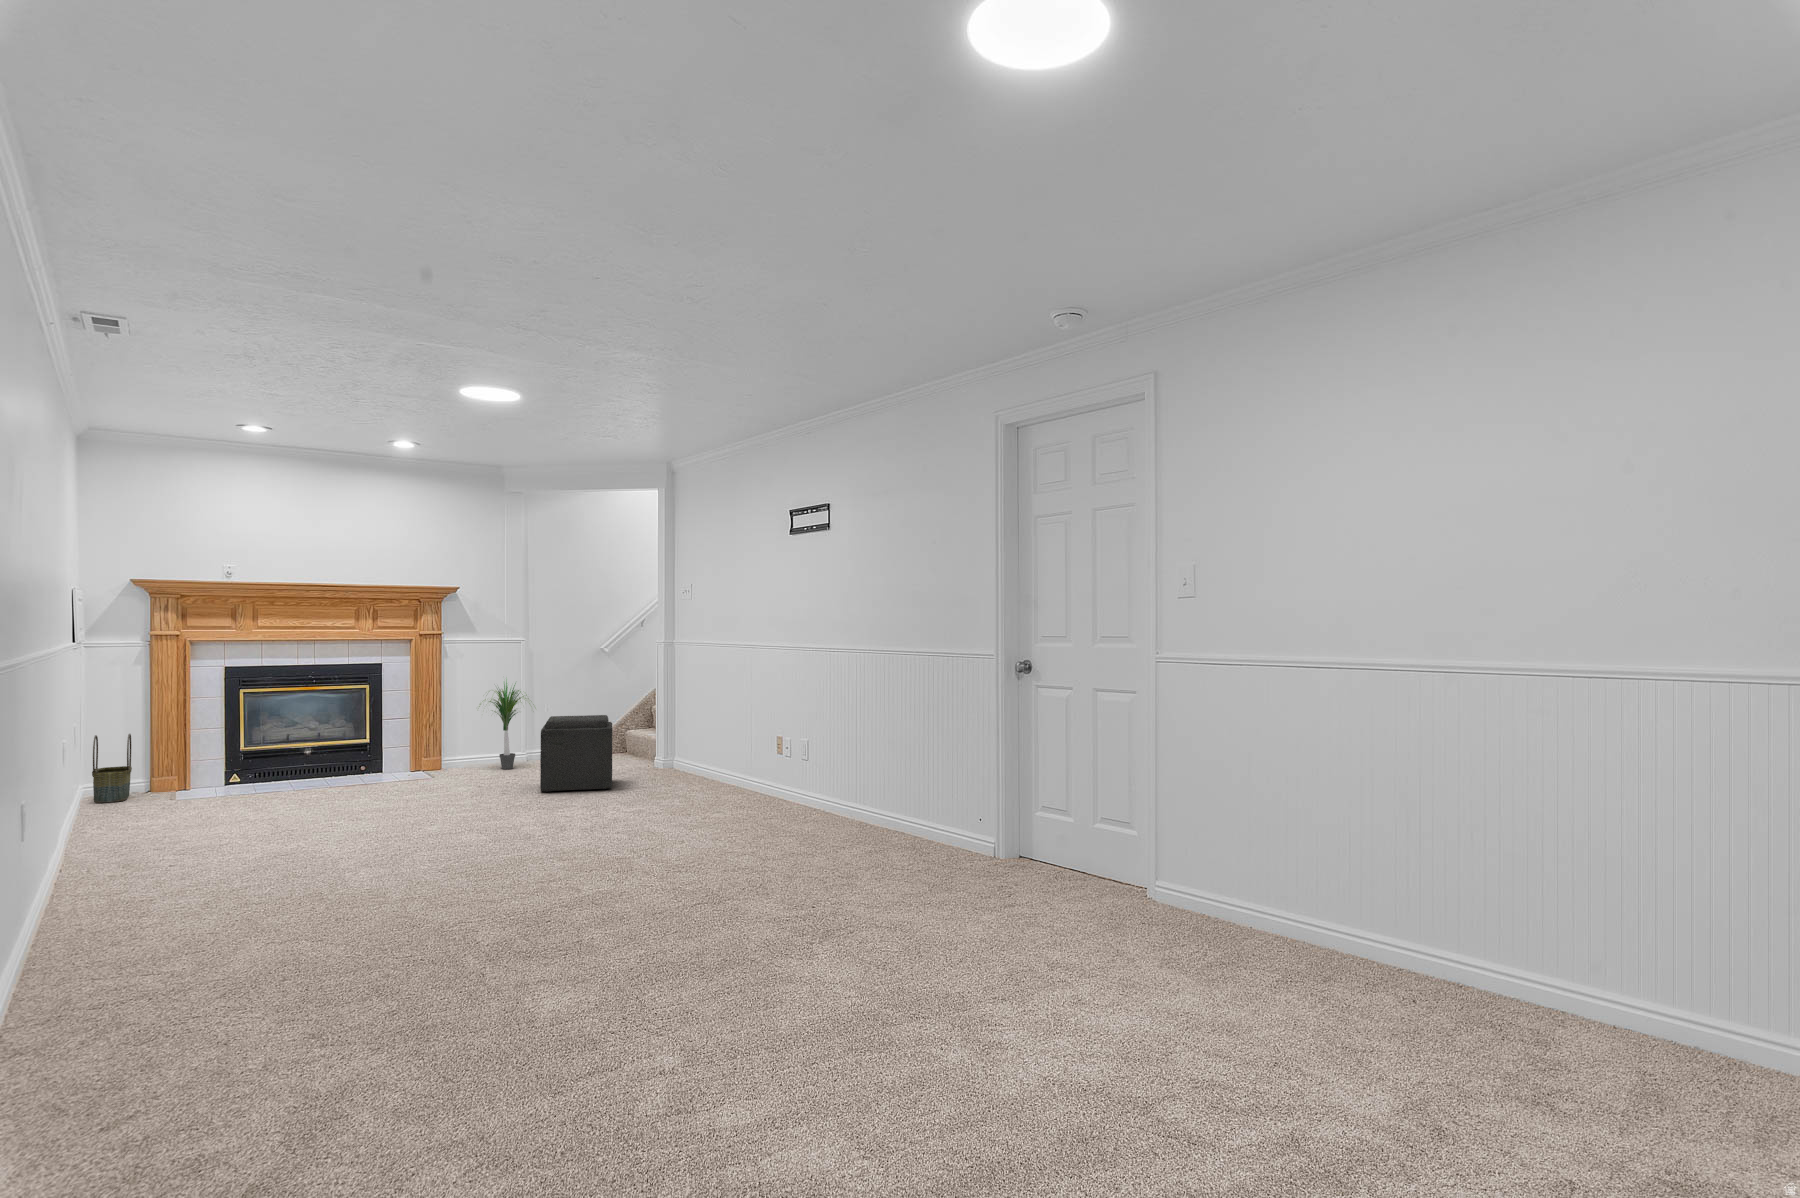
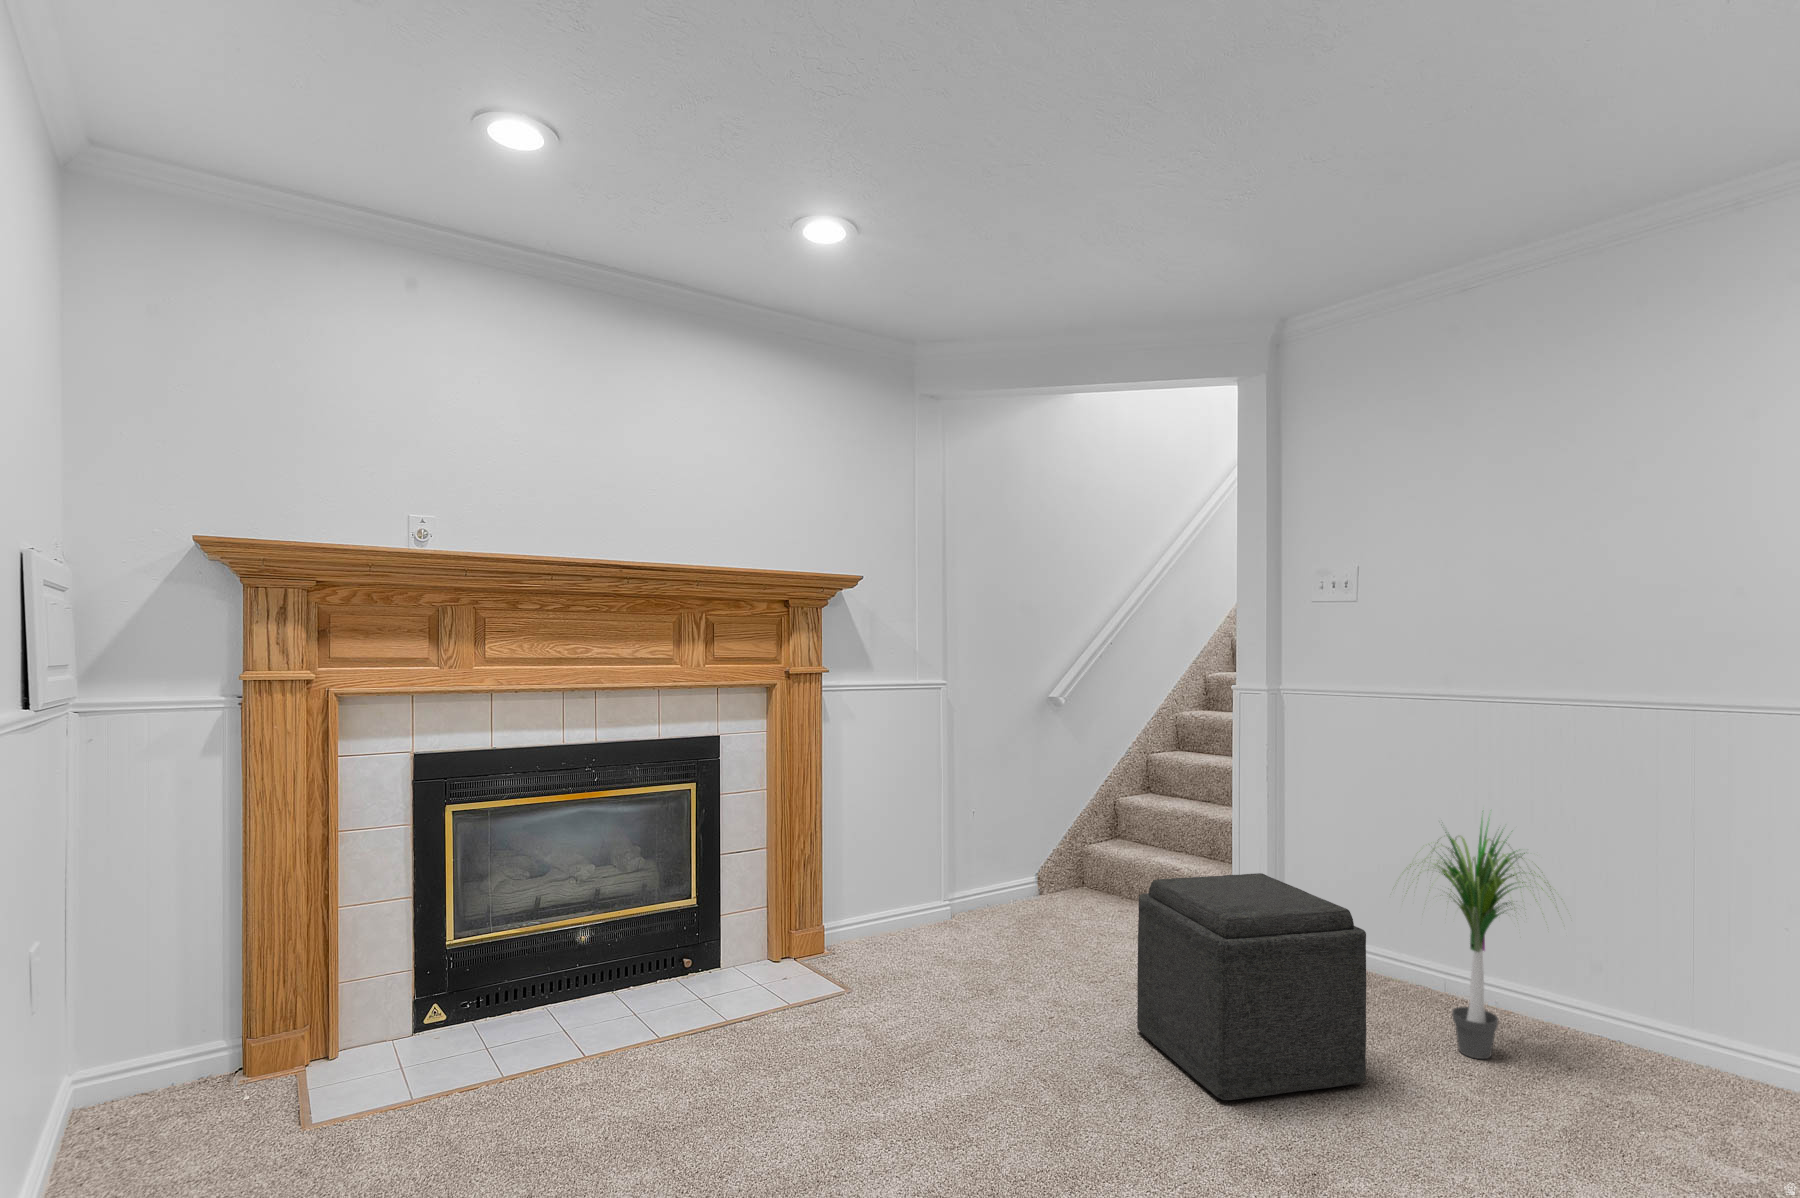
potted plant: present [479,681,526,769] -> present [1407,821,1551,1059]
basket: present [92,734,132,803] -> none [81,948,191,1167]

